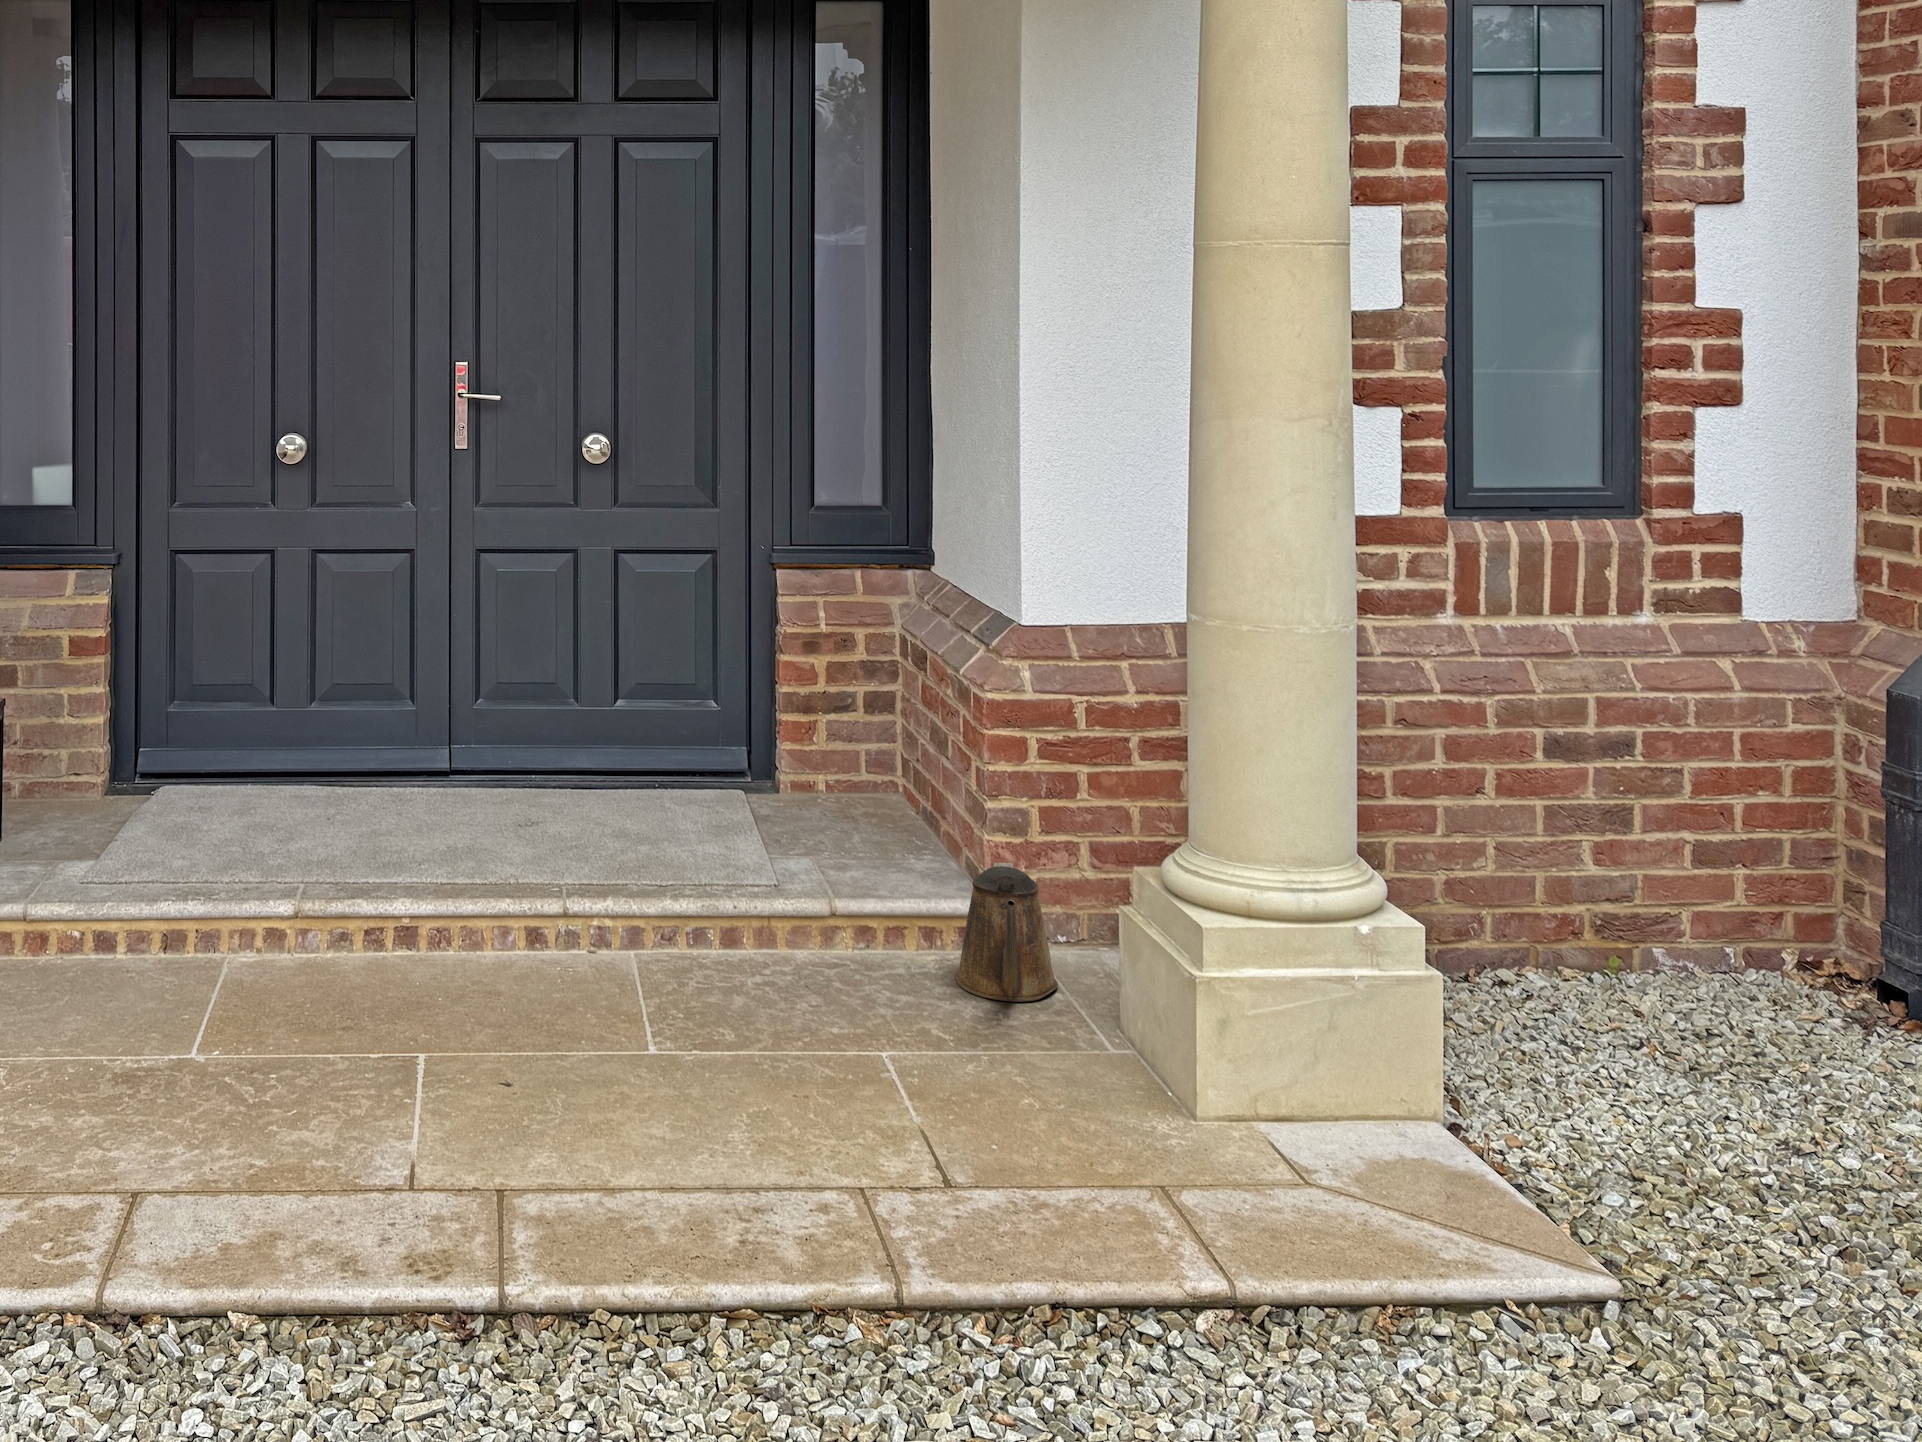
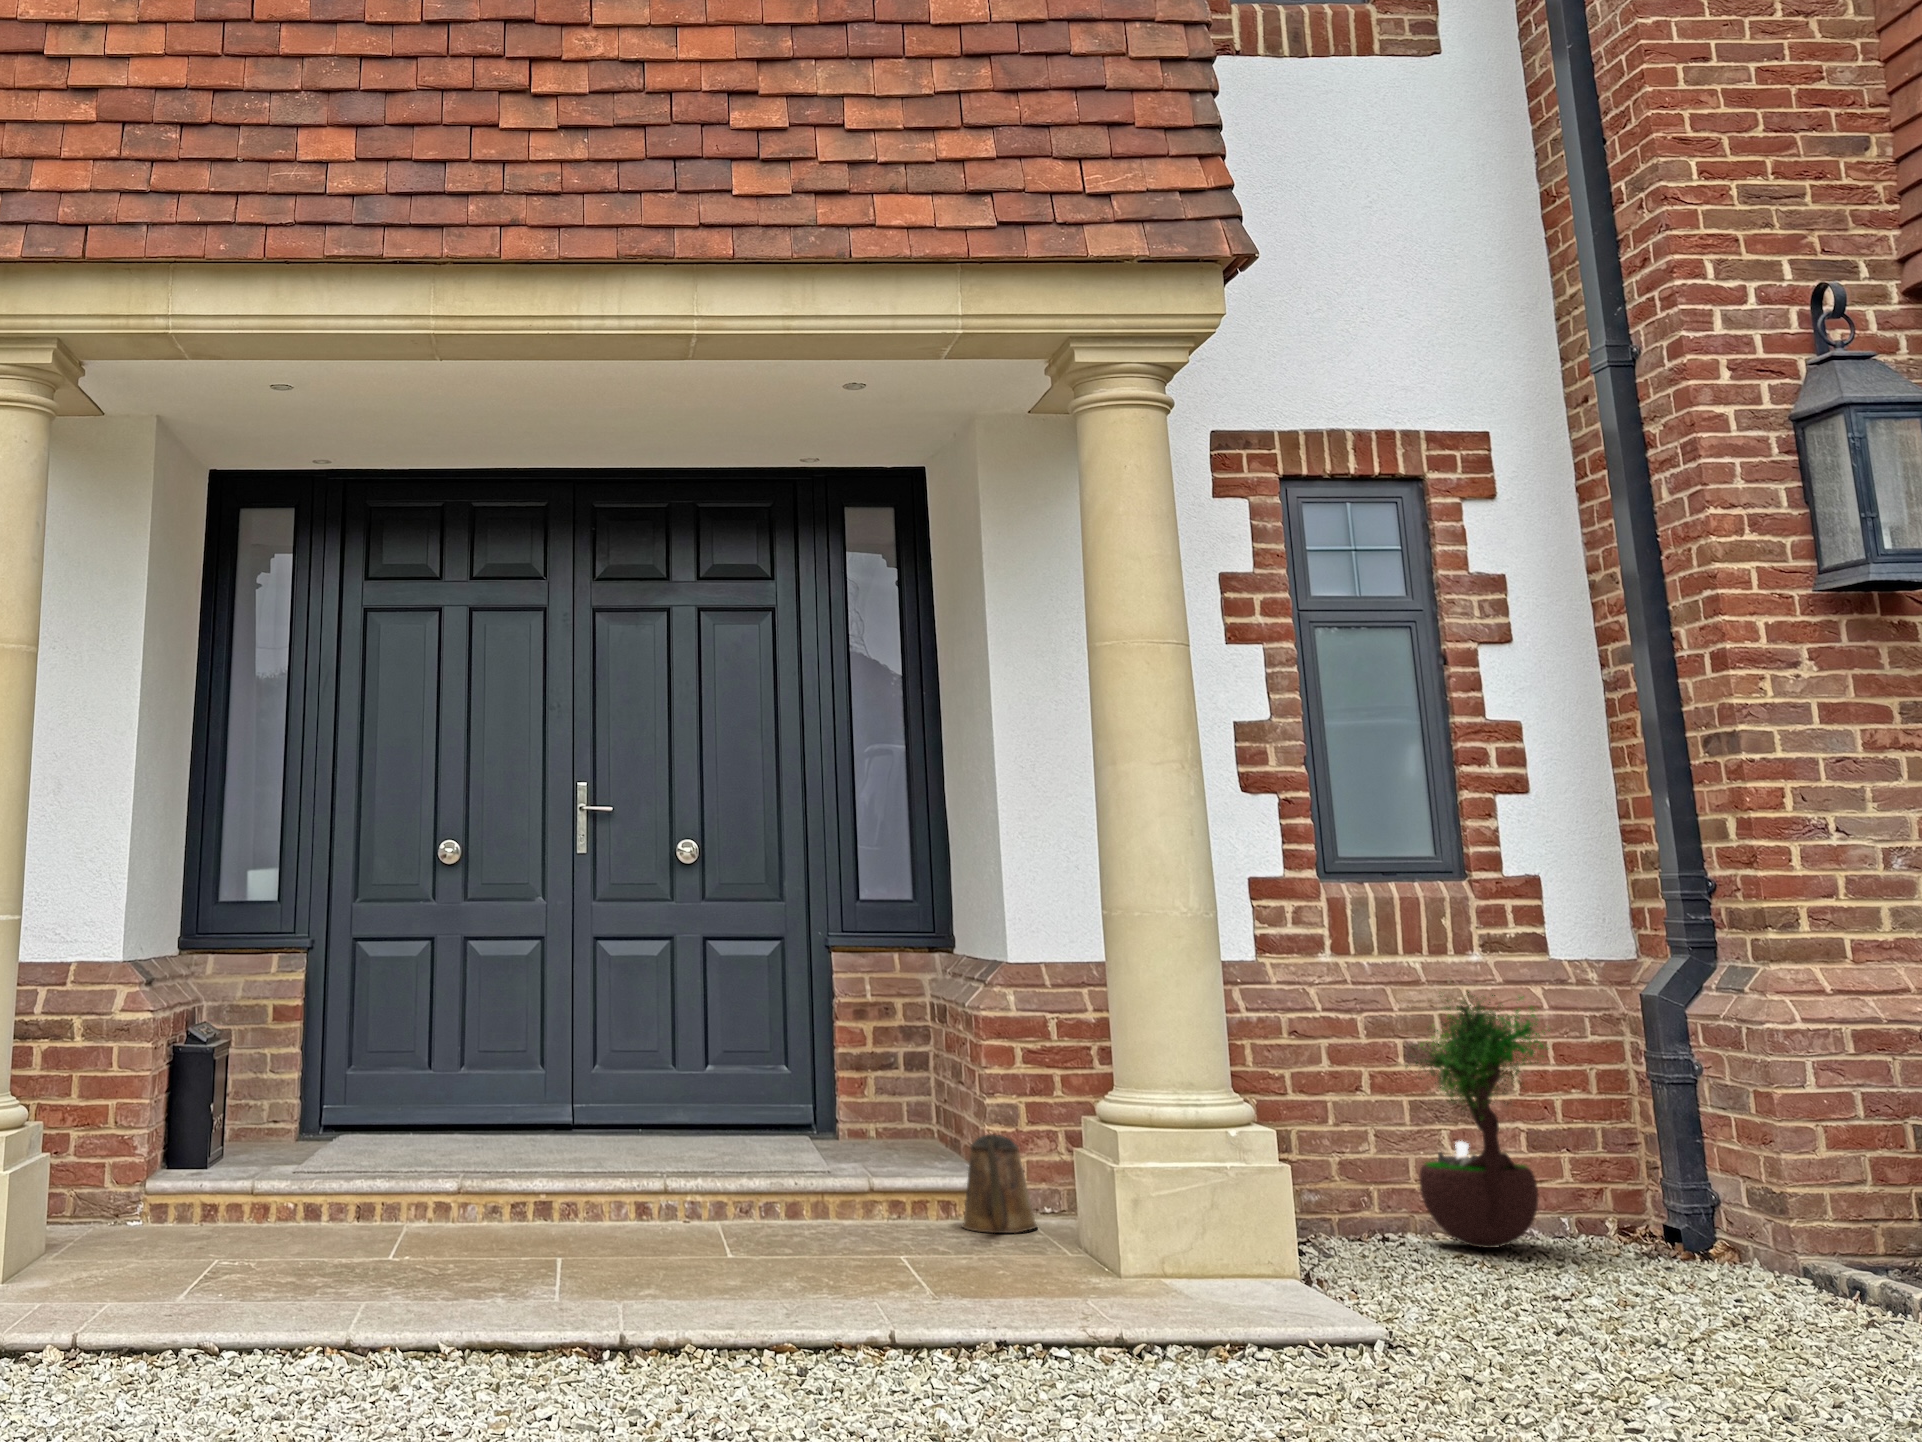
potted tree: none [1551,676,1776,1006] -> present [1406,992,1550,1248]

